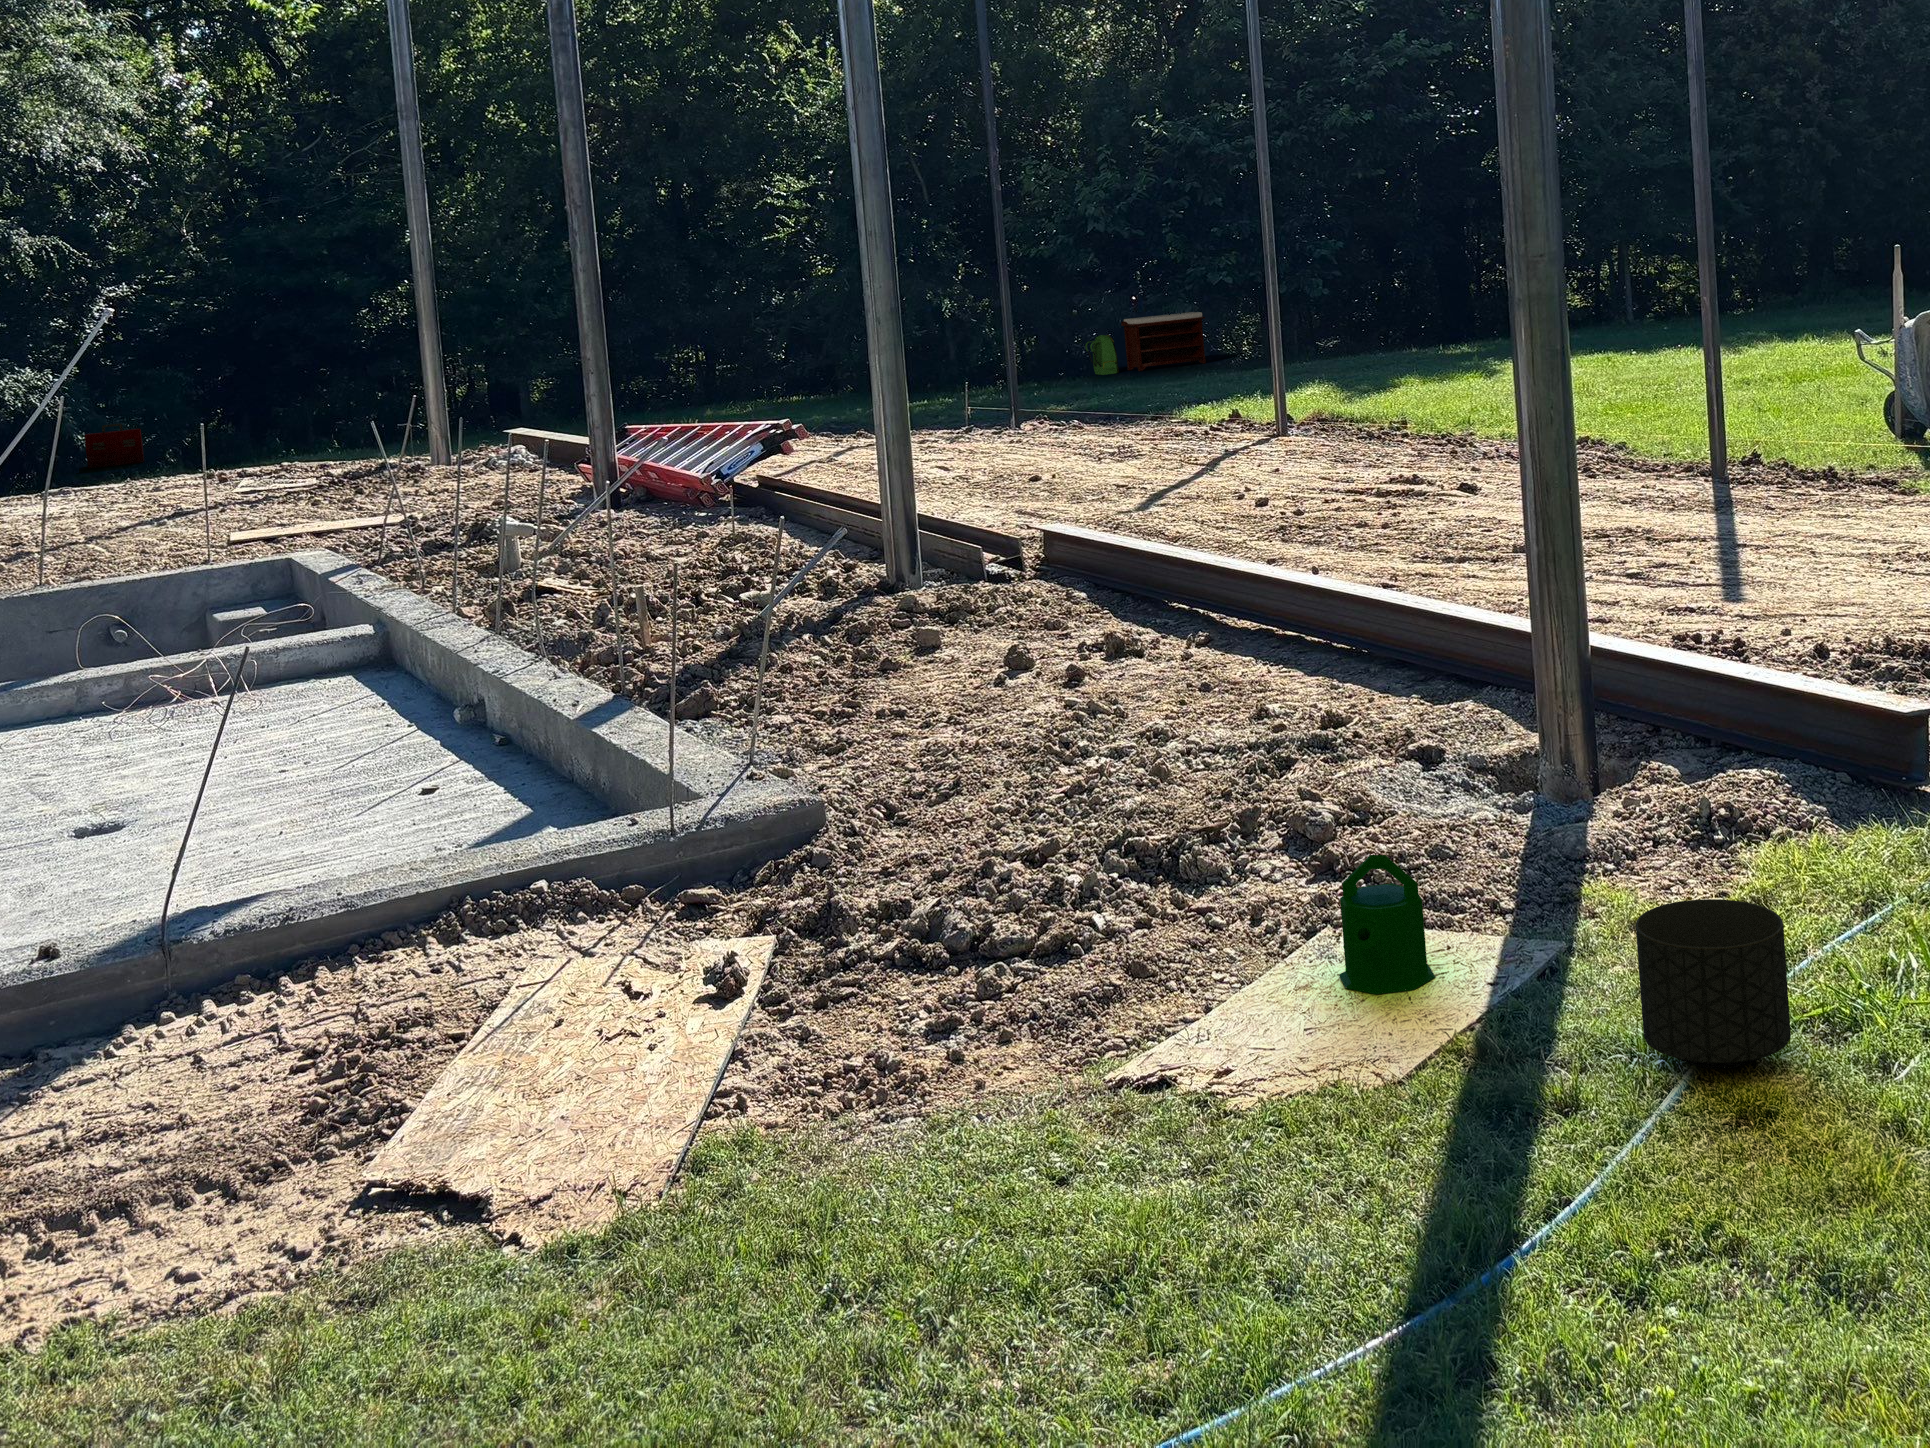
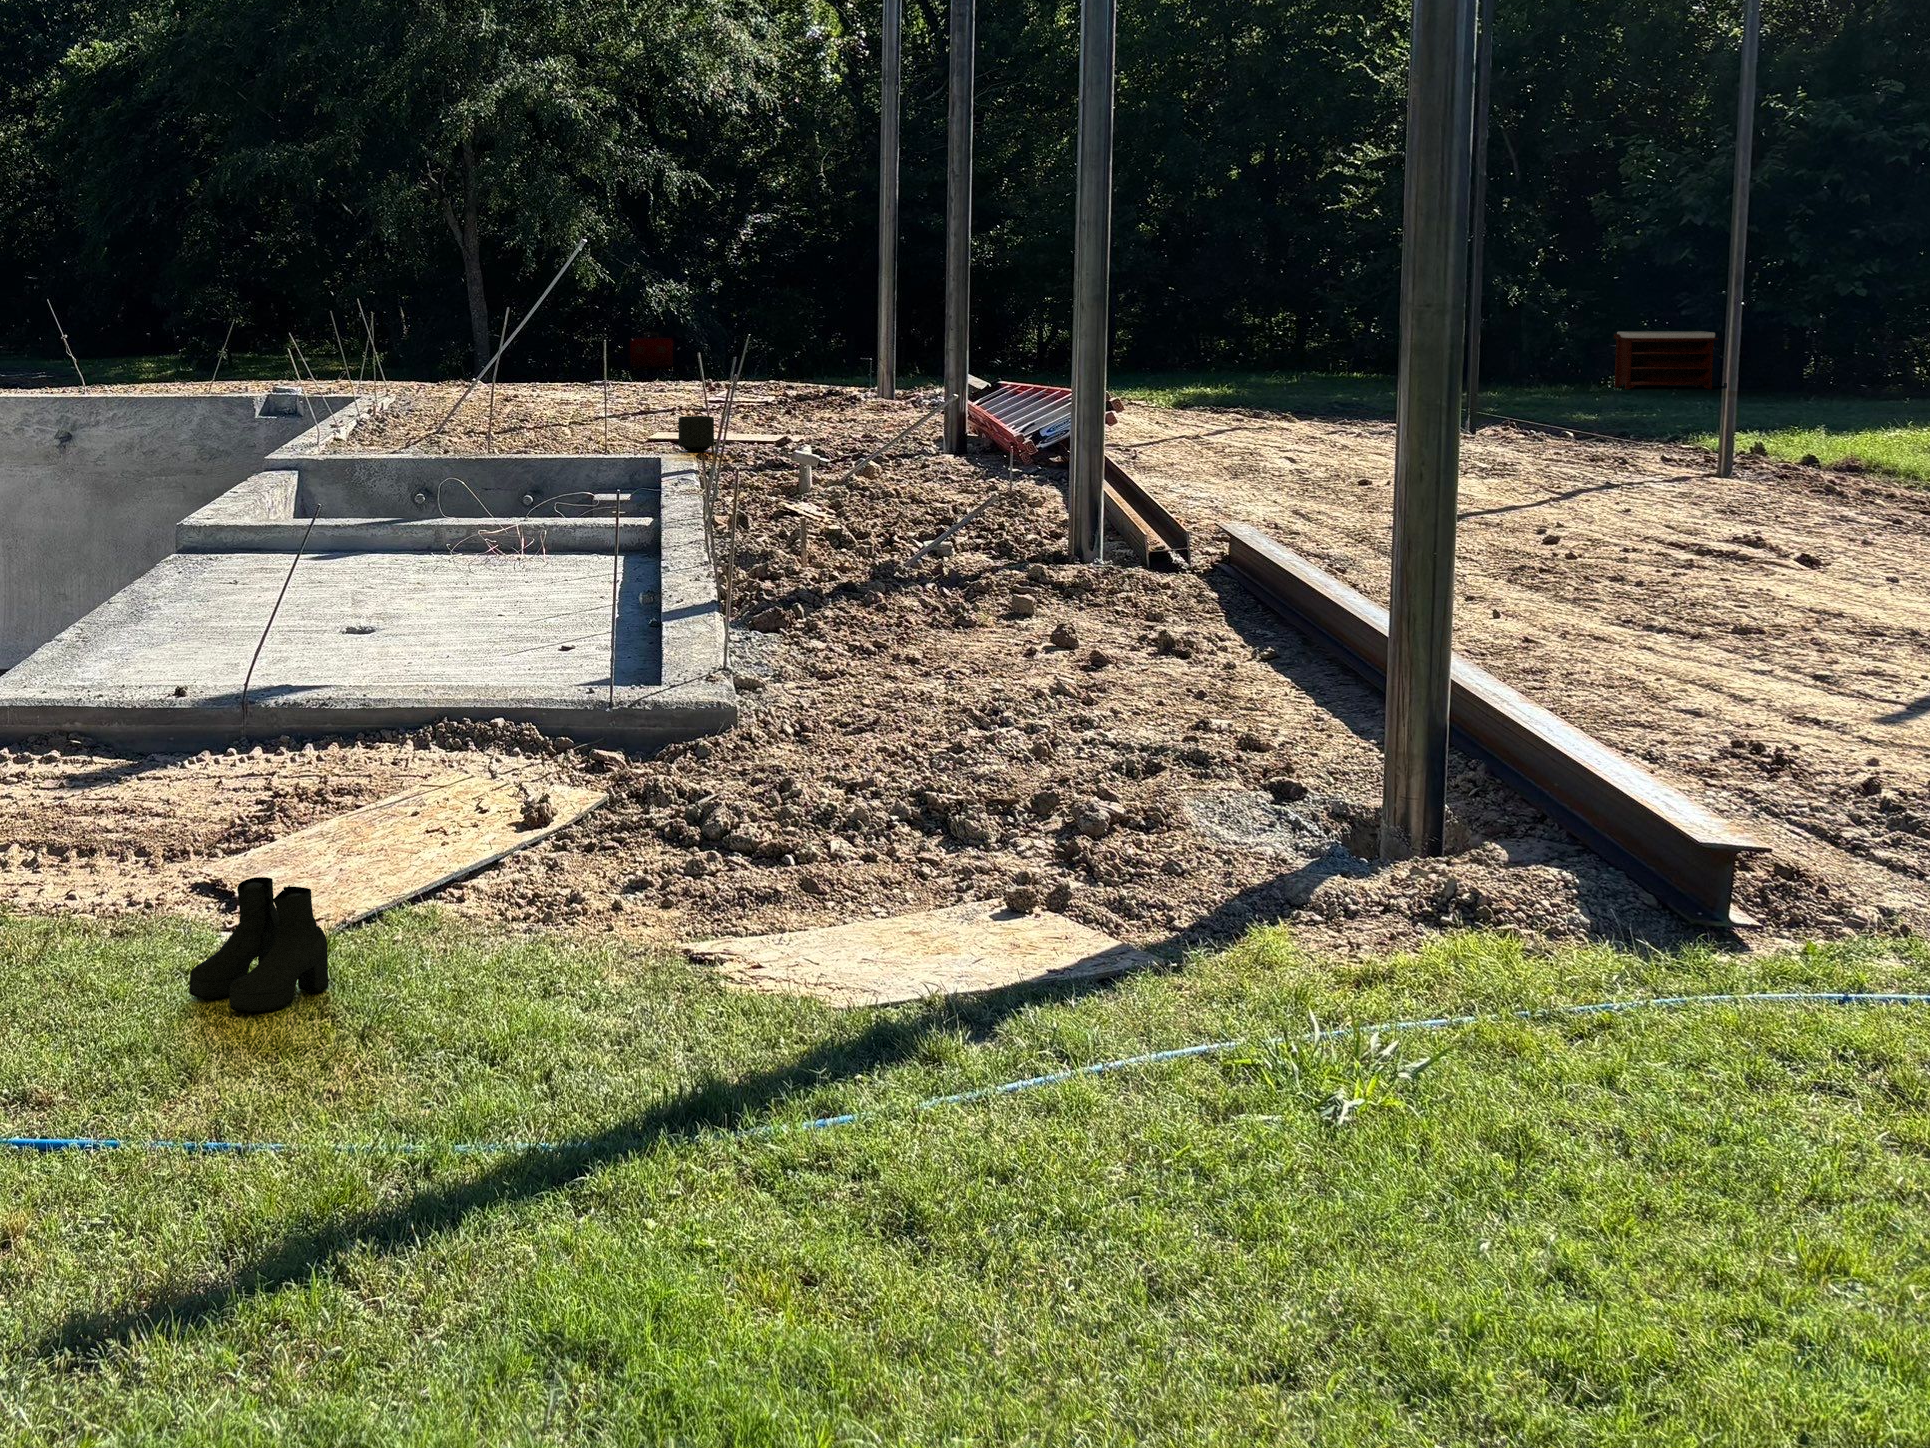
backpack: present [1085,335,1119,375] -> none [1566,346,1603,389]
watering can: present [1339,855,1435,994] -> none [921,834,1035,962]
planter: present [1636,899,1791,1069] -> present [678,416,714,452]
boots: none [602,1130,771,1329] -> present [189,877,328,1012]

